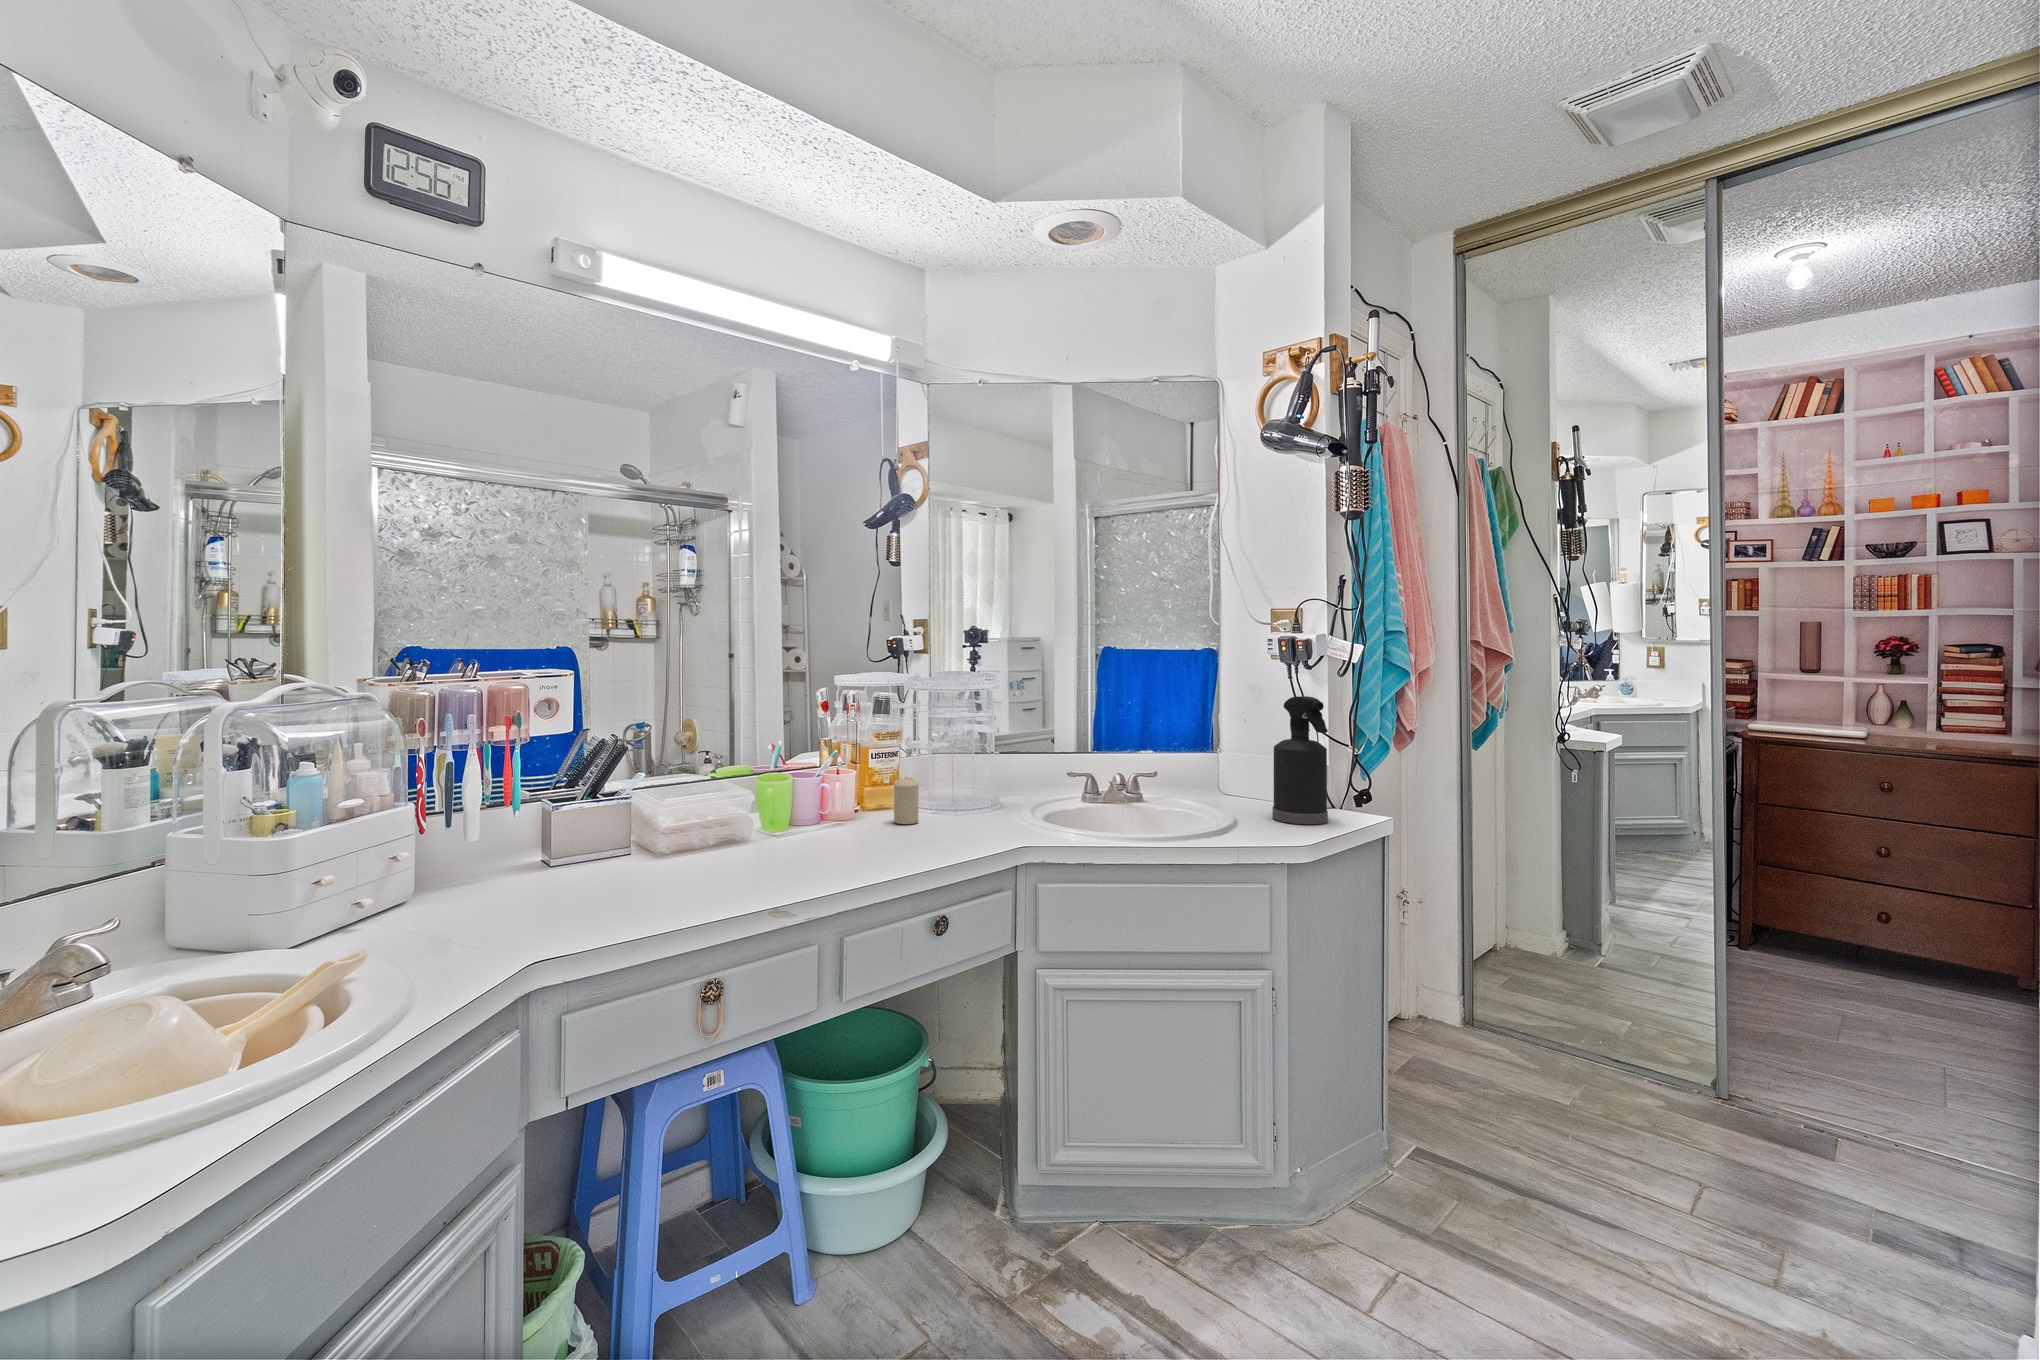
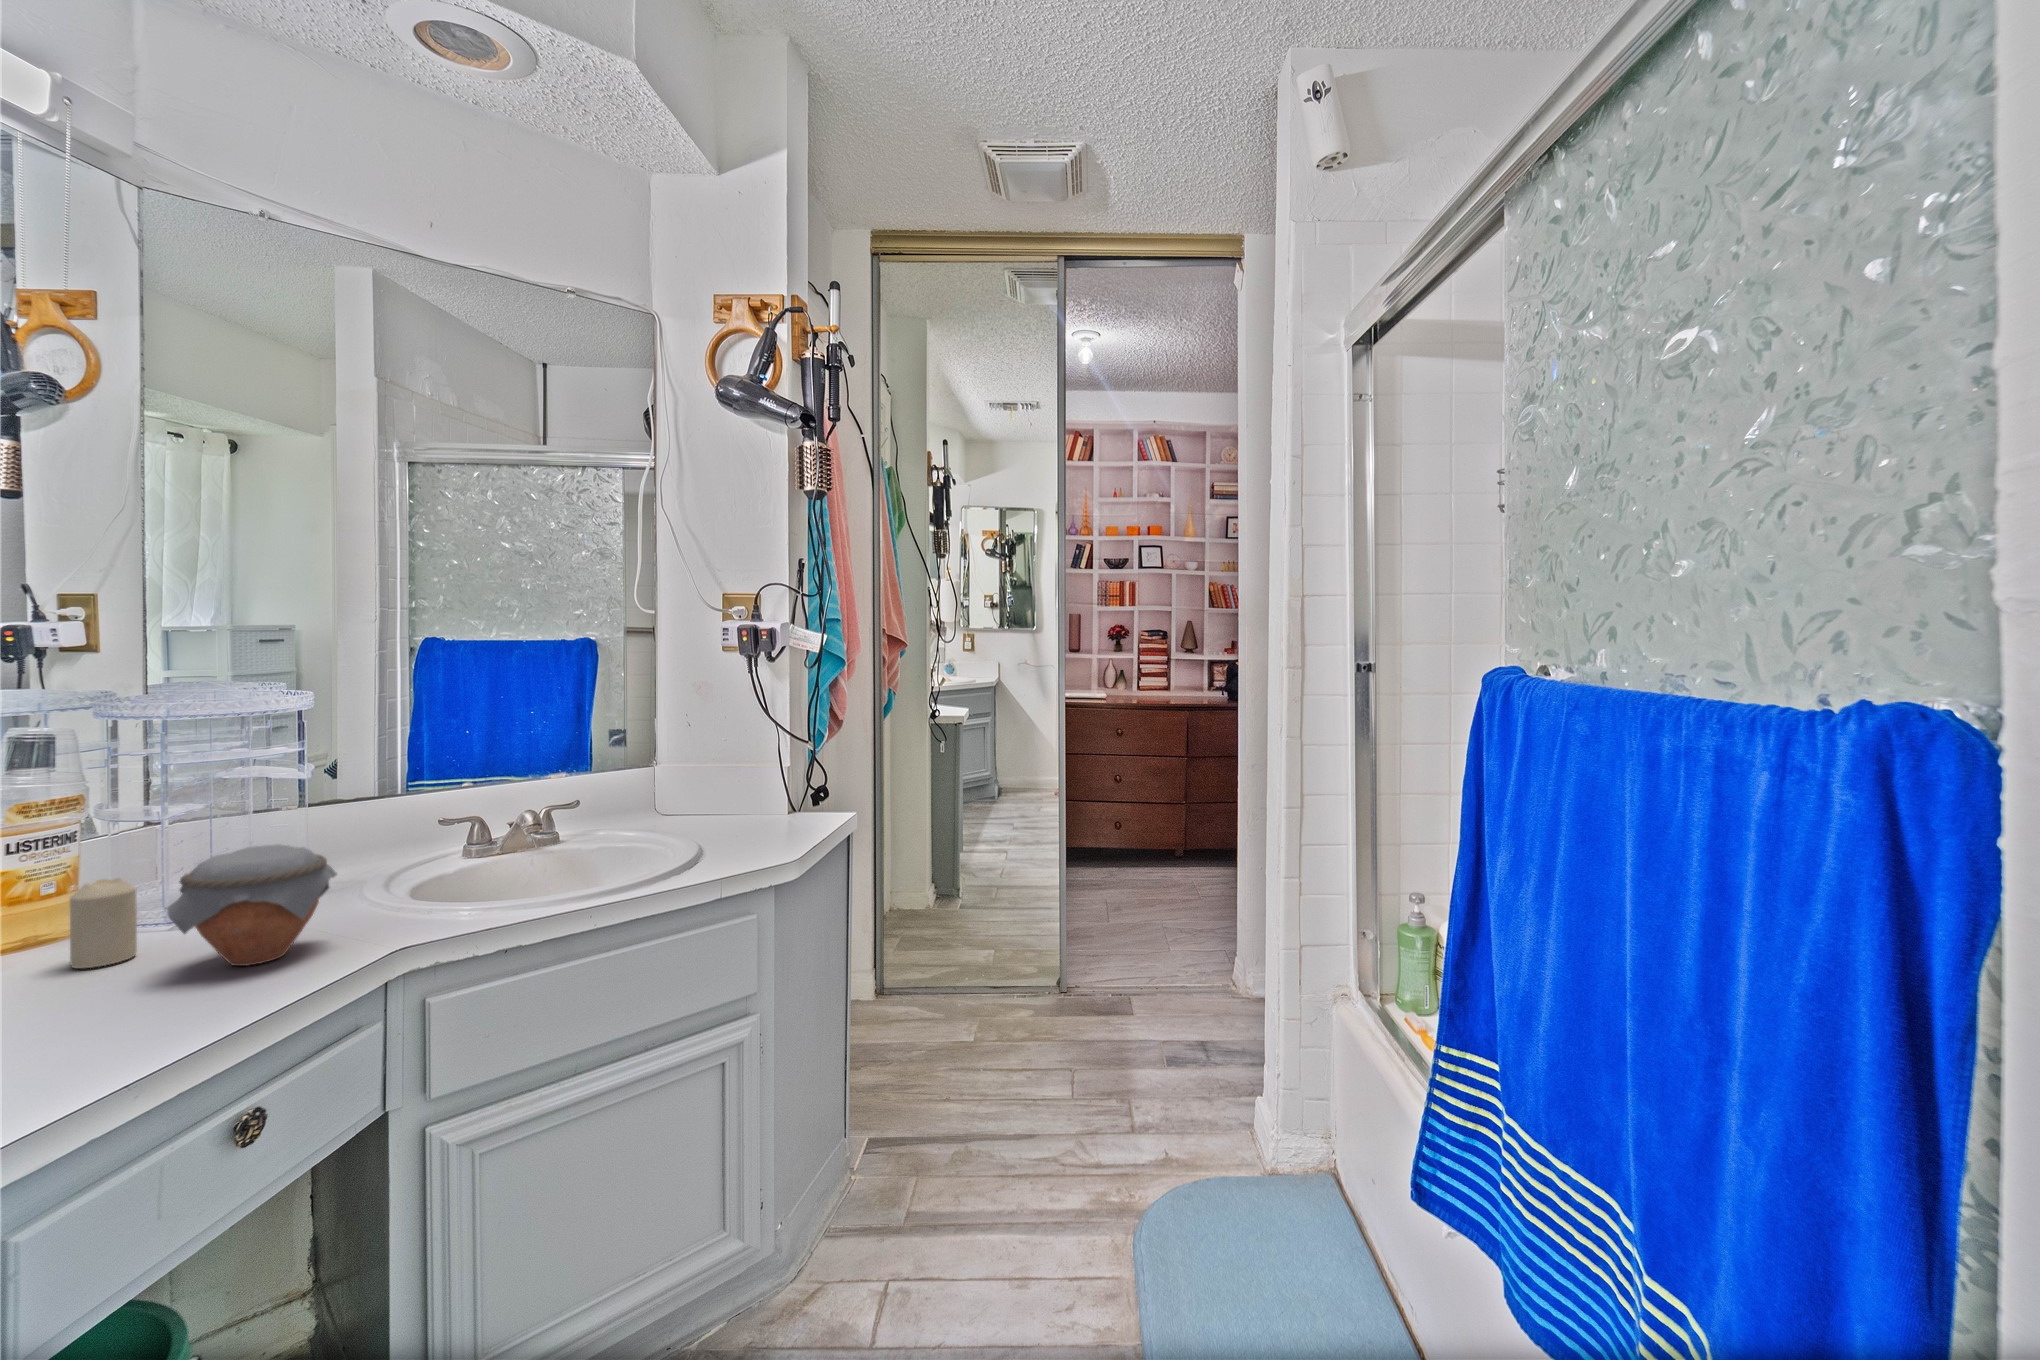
spray bottle: present [1272,696,1328,824] -> none [737,693,803,837]
jar: none [925,768,999,837] -> present [167,844,337,966]

